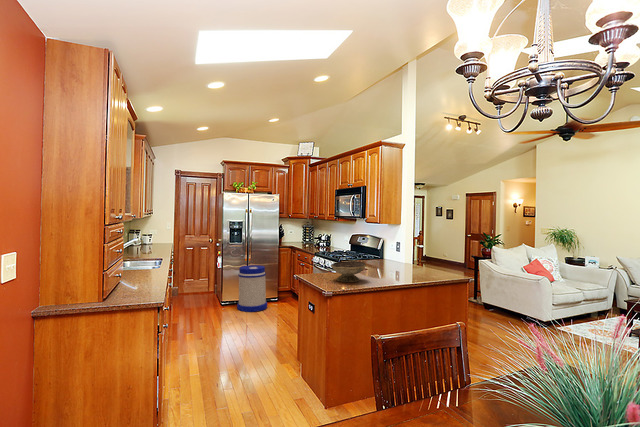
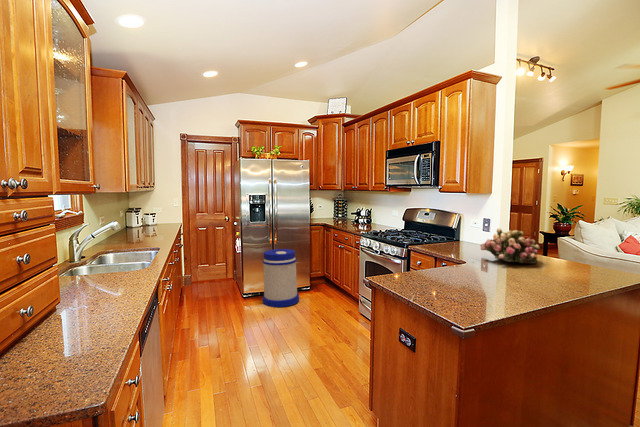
flower arrangement: none [382,248,418,271] -> present [480,228,540,264]
decorative bowl: present [331,261,366,282] -> none [426,252,487,290]

